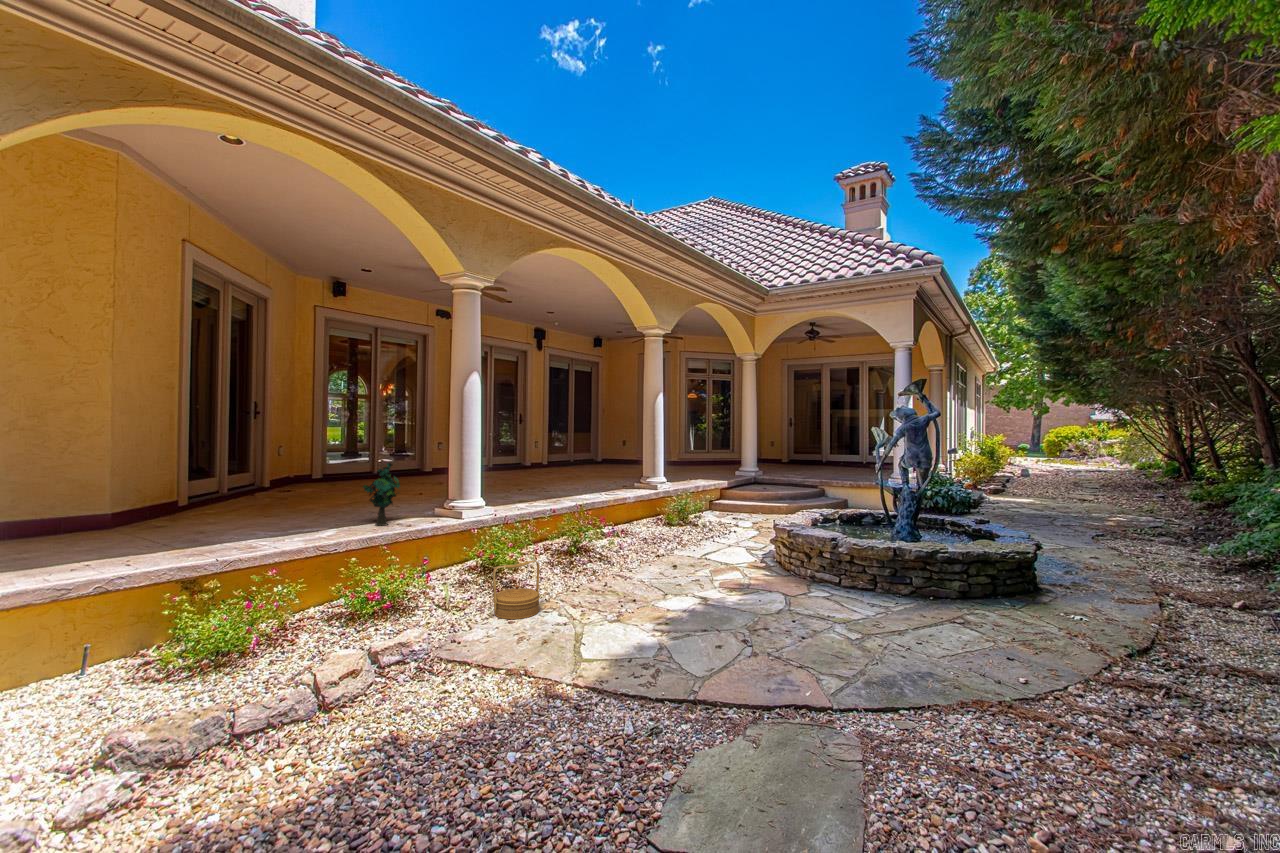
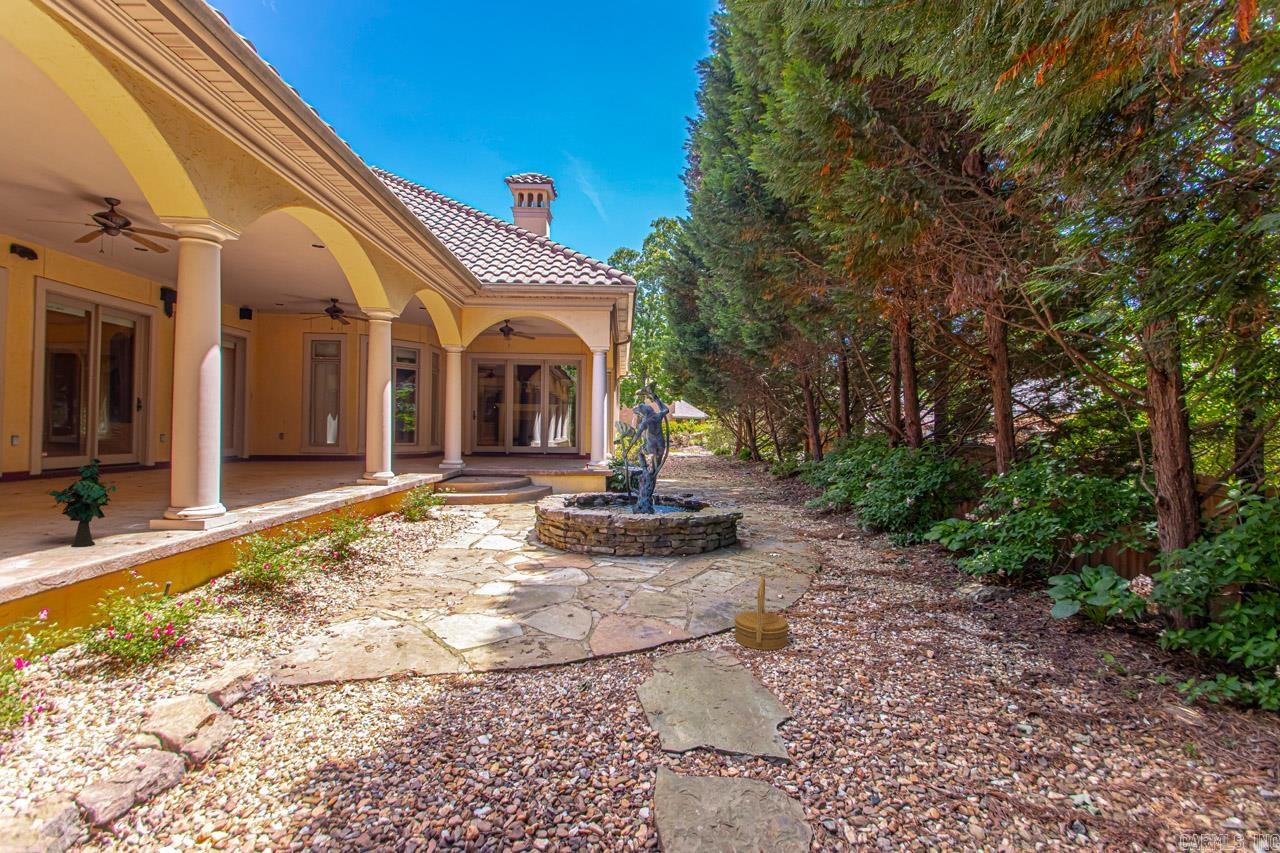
basket: present [493,560,540,619] -> present [734,577,789,650]

